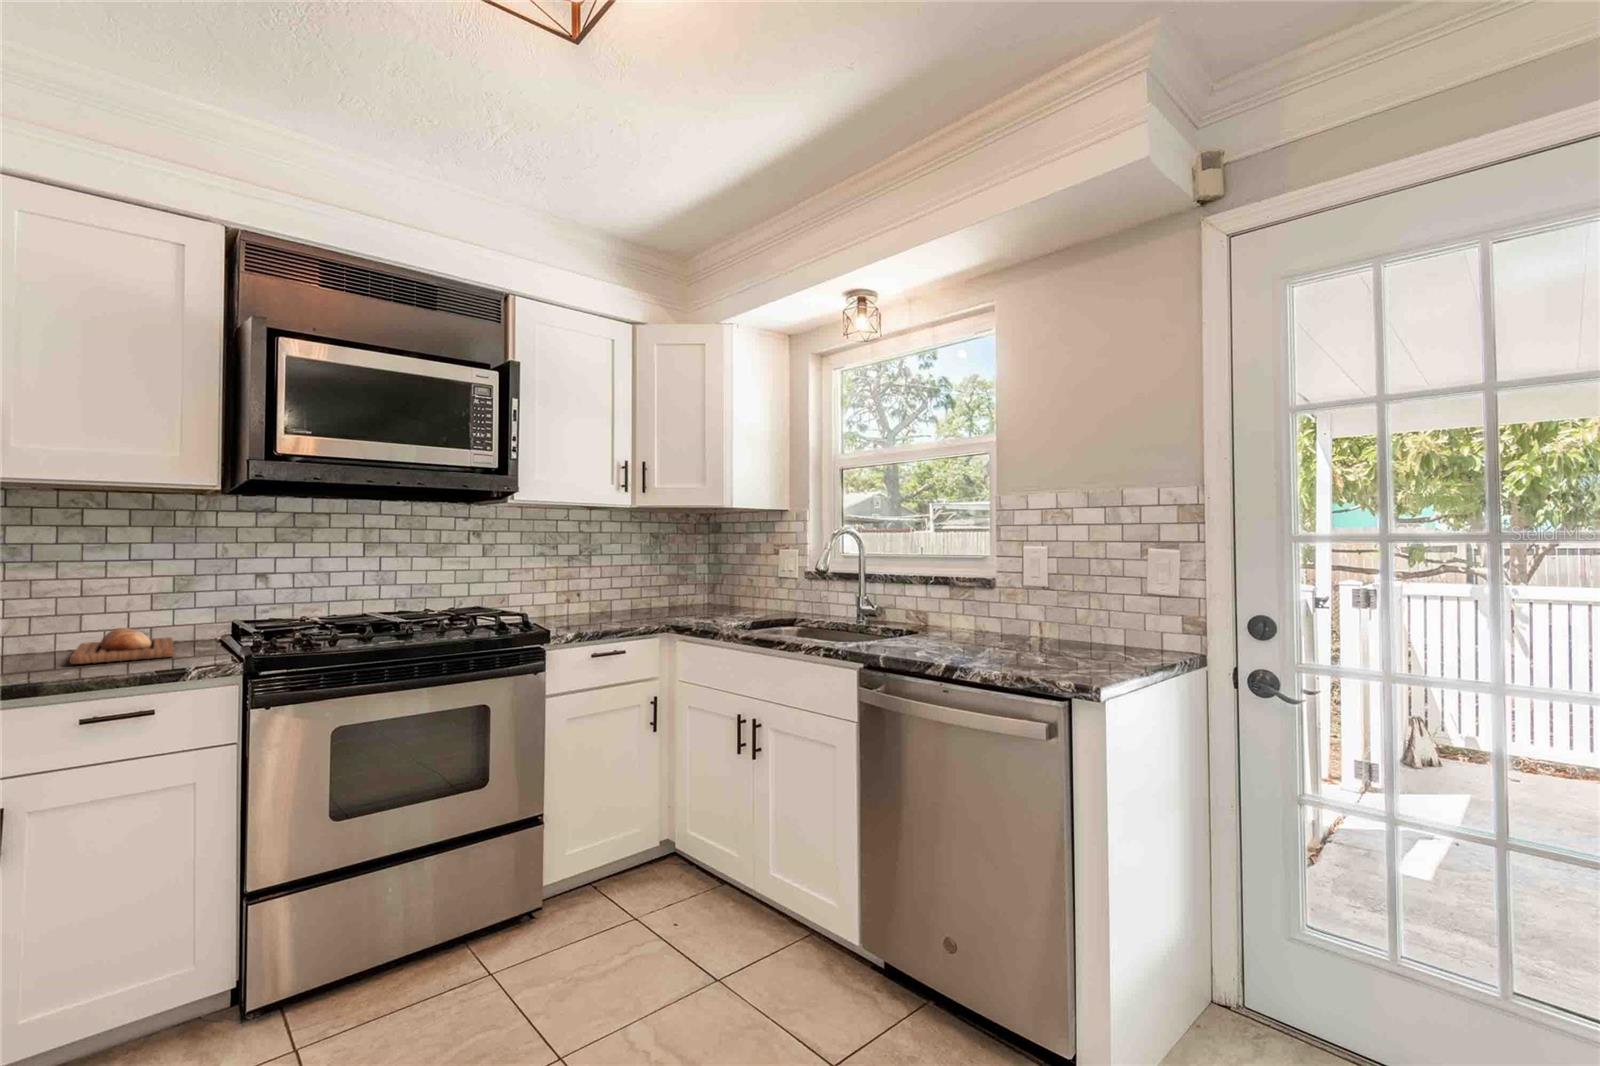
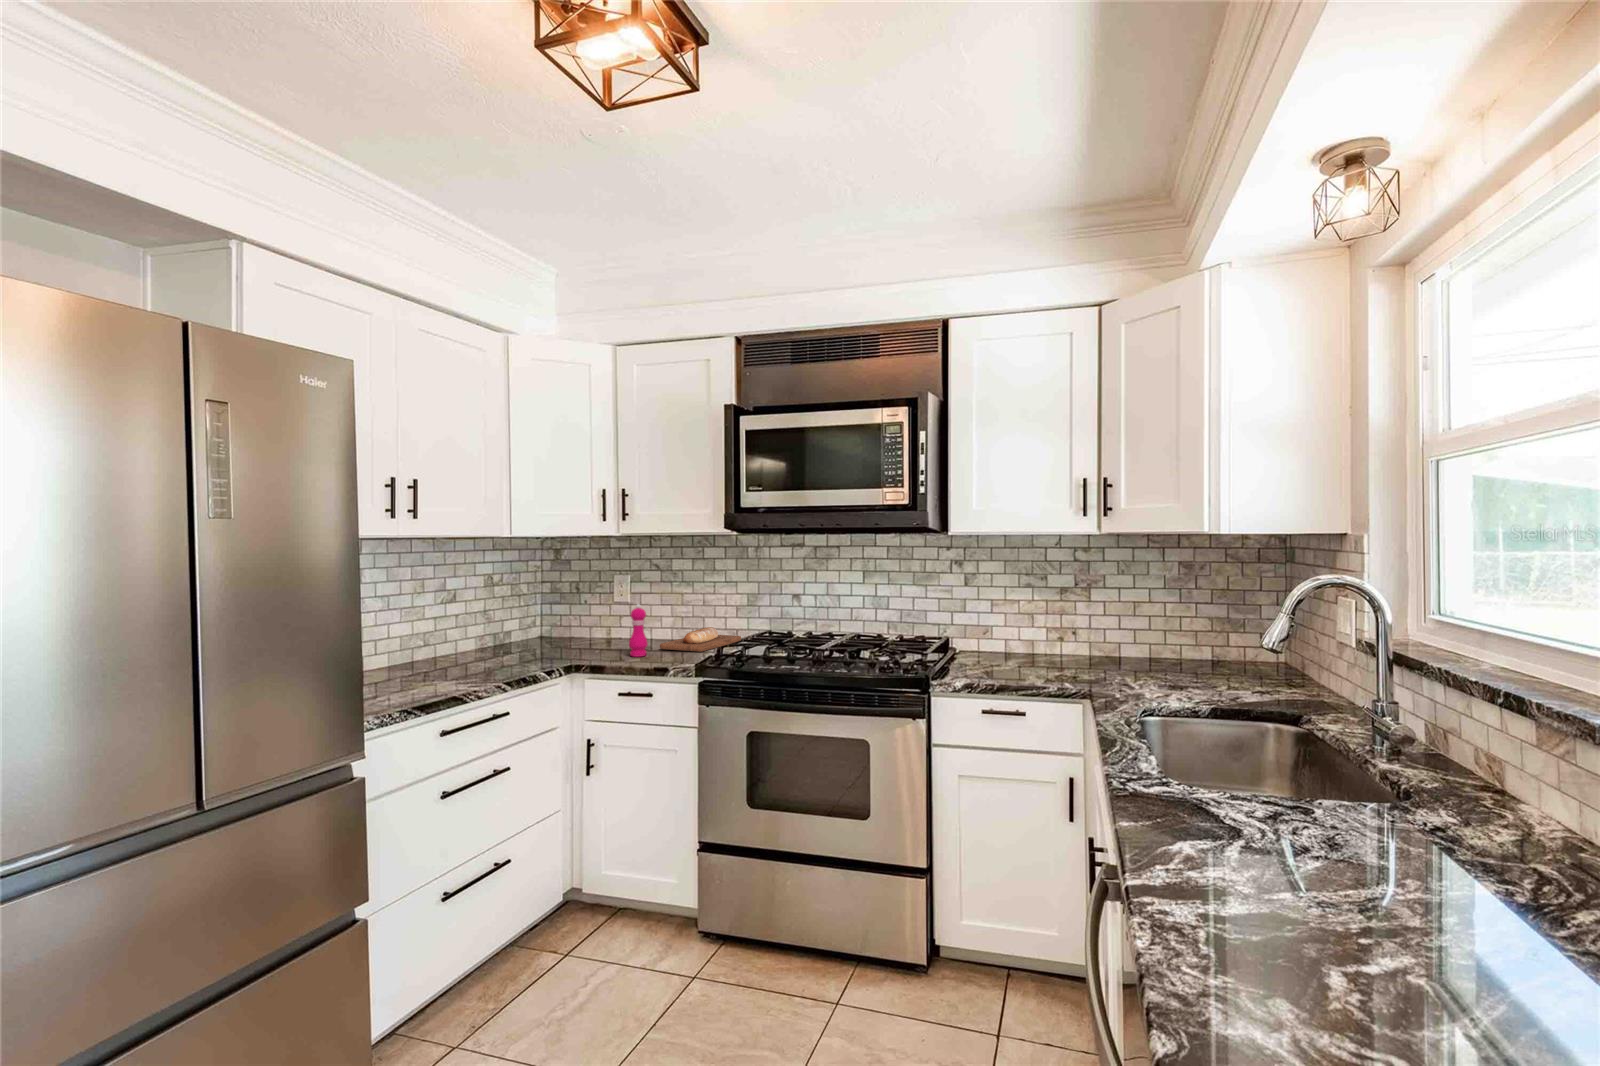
pepper mill: none [42,590,84,677] -> present [629,604,648,657]

